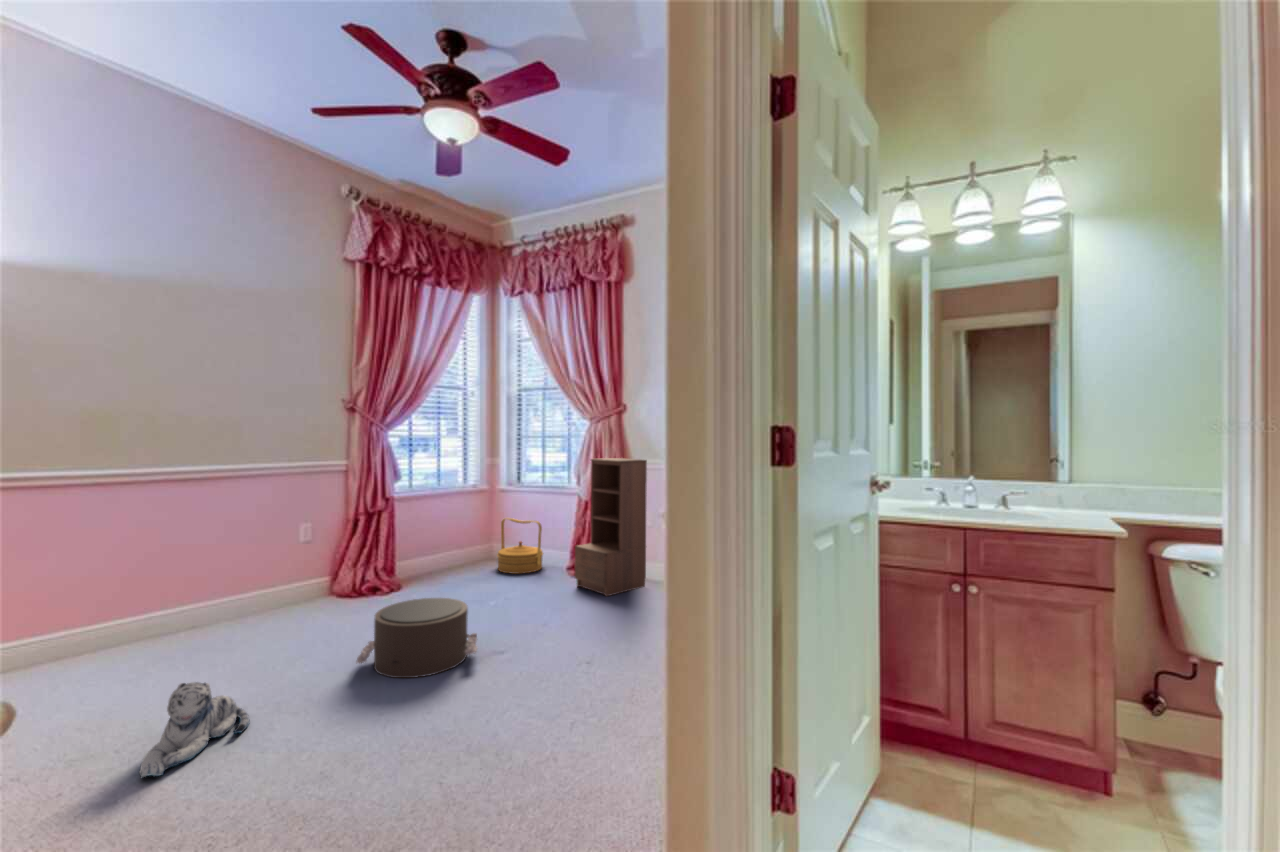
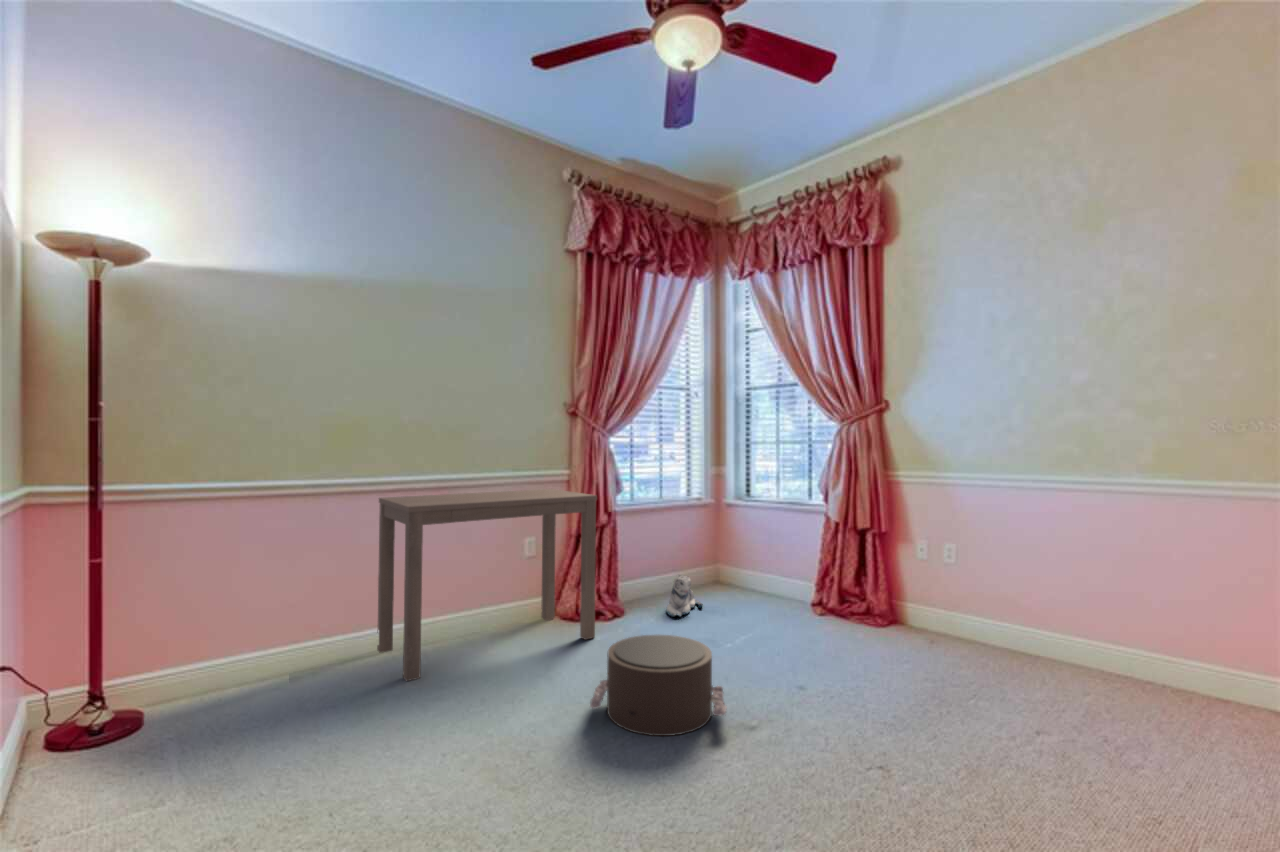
bookshelf: present [575,458,647,596] -> none [827,470,925,650]
desk: none [125,480,372,669] -> present [377,489,597,681]
woven basket: present [497,518,543,574] -> none [726,538,781,607]
plush toy: present [139,682,250,777] -> present [666,575,703,617]

